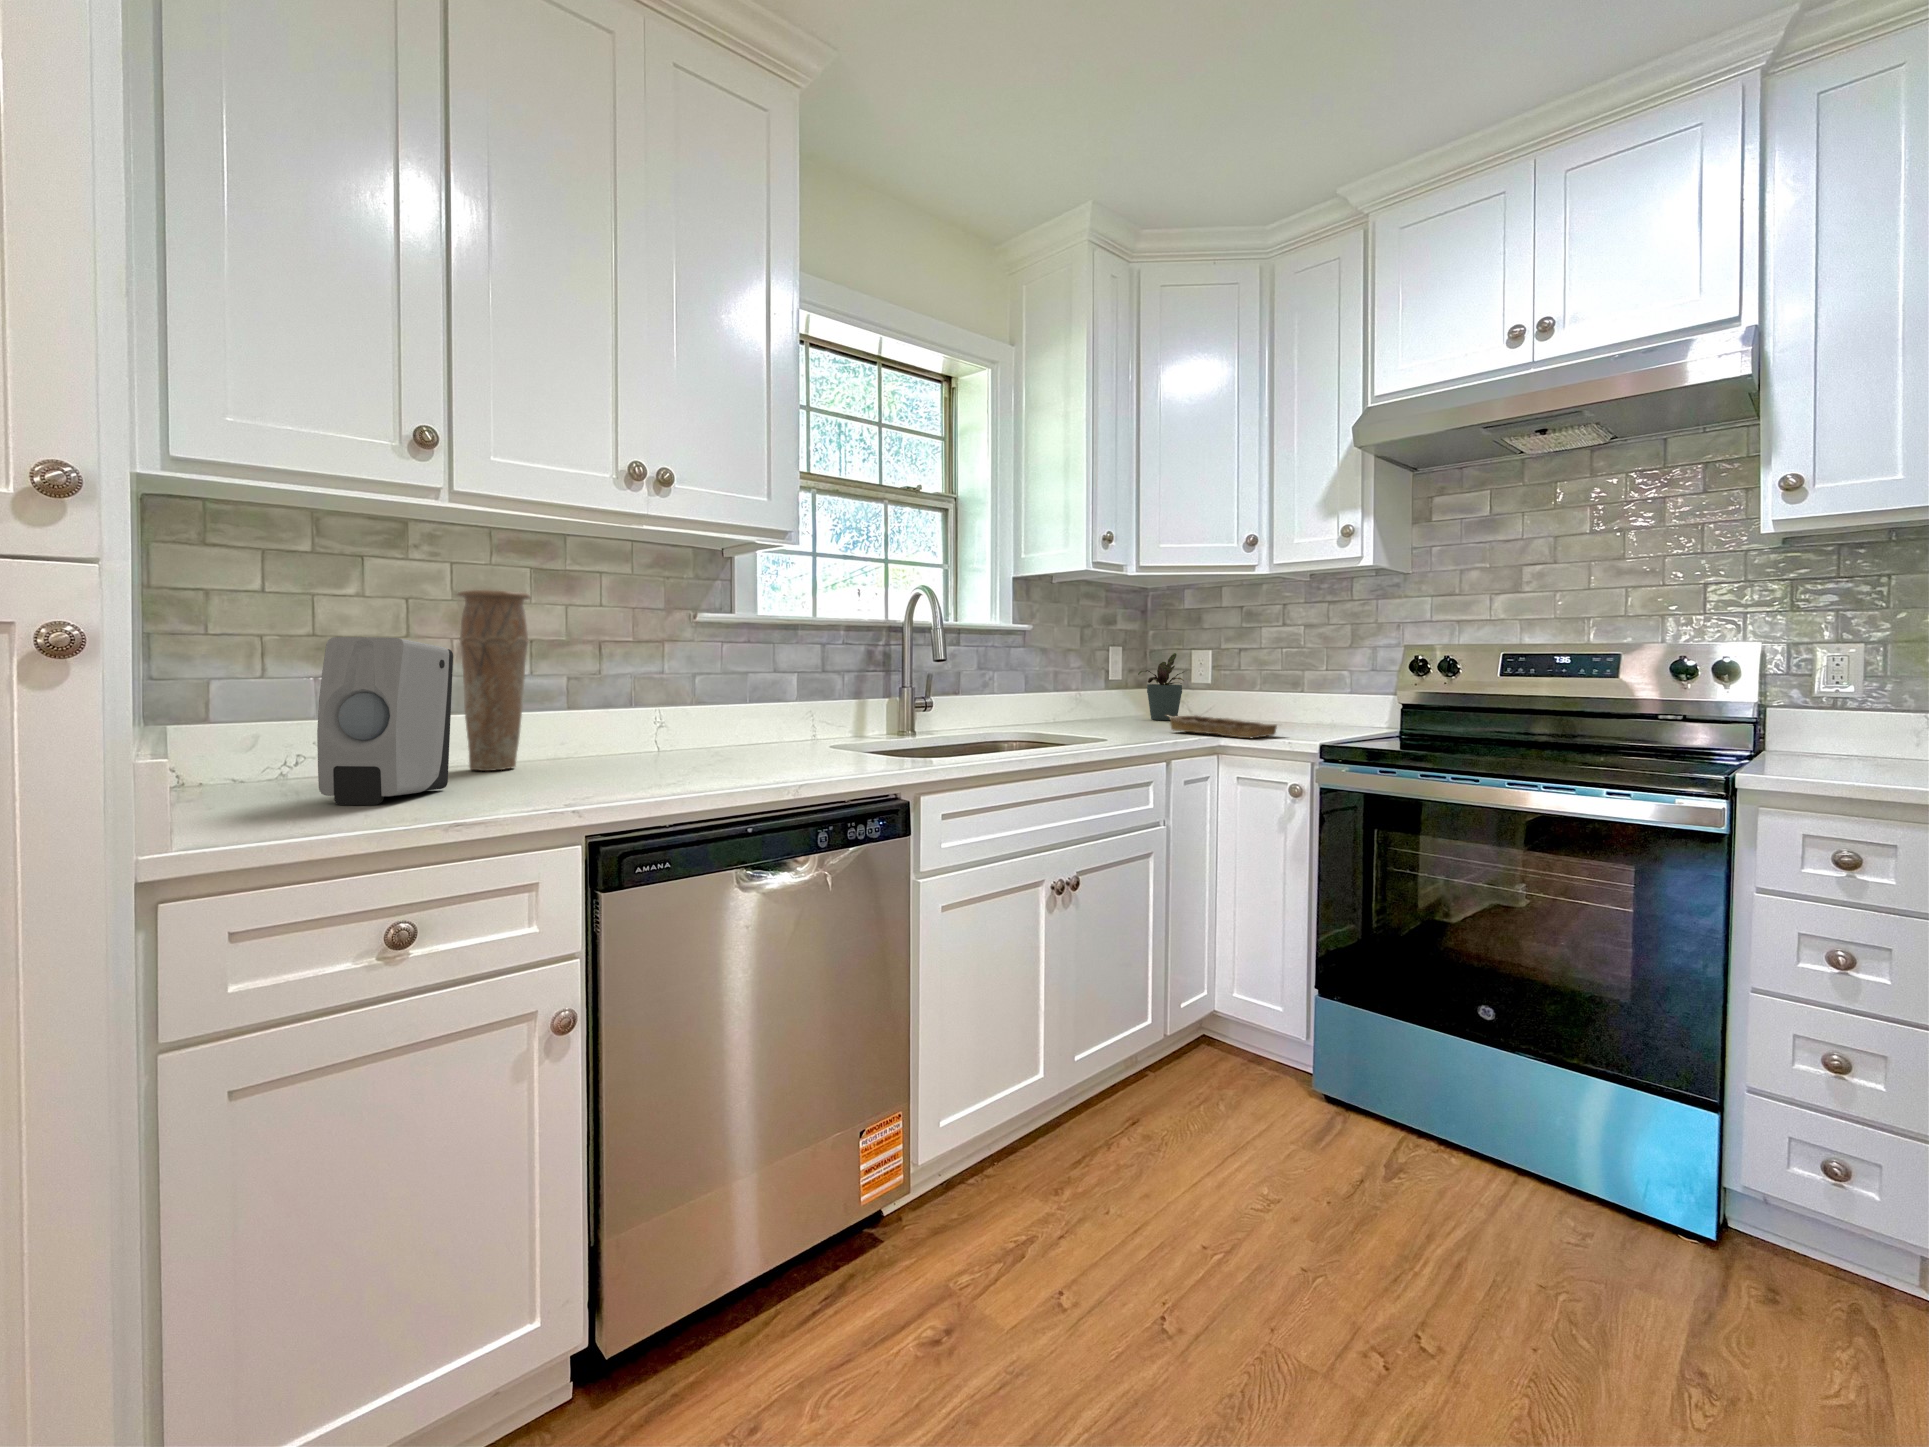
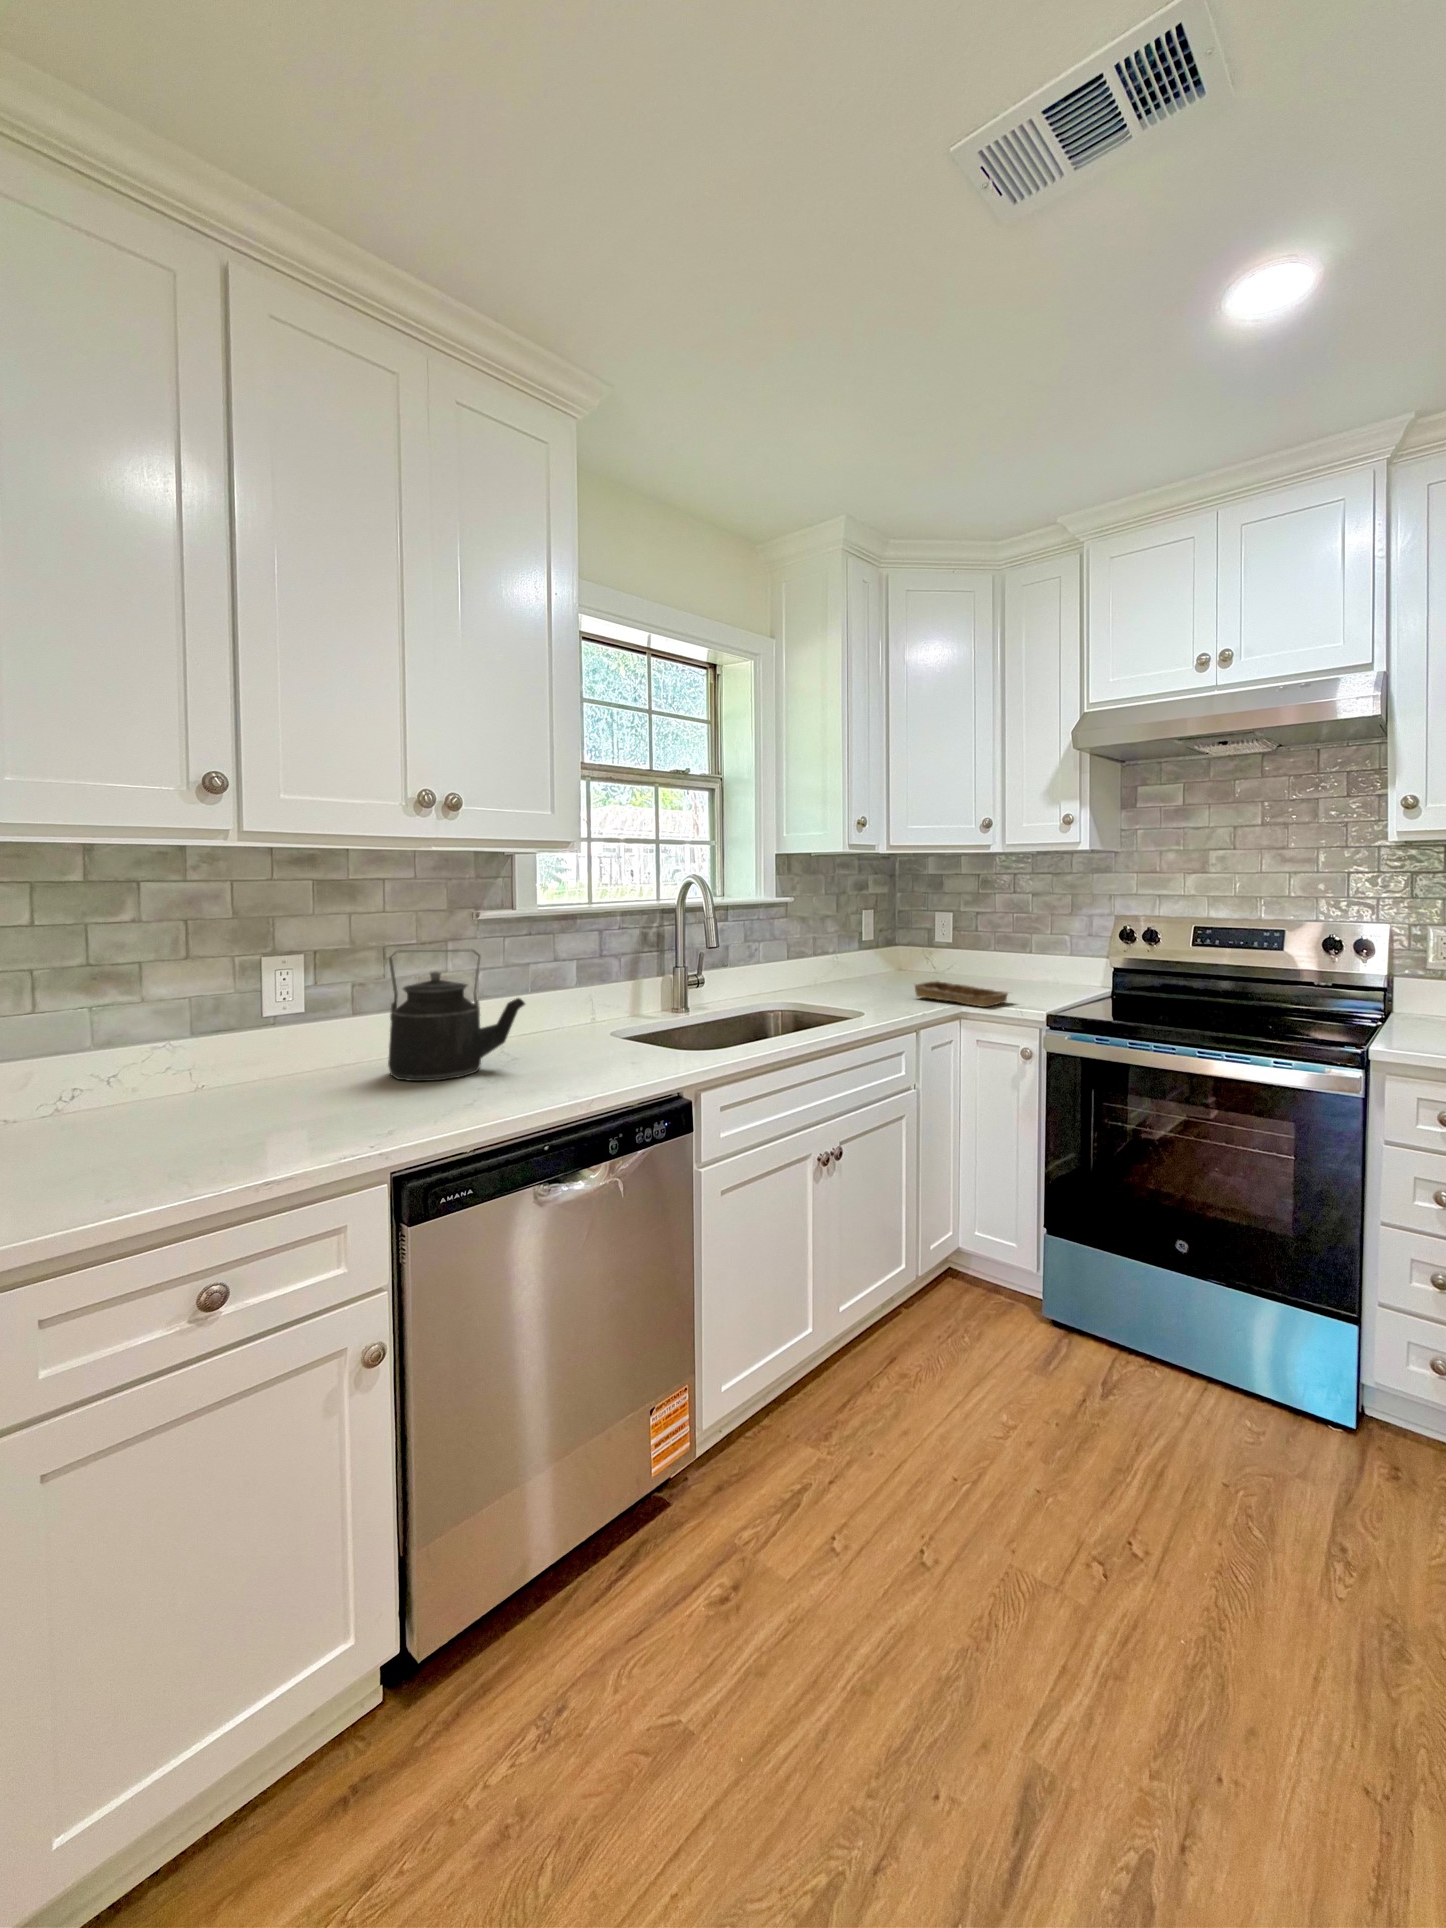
vase: present [457,590,531,771] -> none [241,912,317,1090]
soap dispenser: present [317,637,453,805] -> none [114,986,247,1158]
kettle: none [599,637,739,769] -> present [388,949,525,1081]
potted plant: present [1138,653,1184,720] -> none [884,916,931,977]

